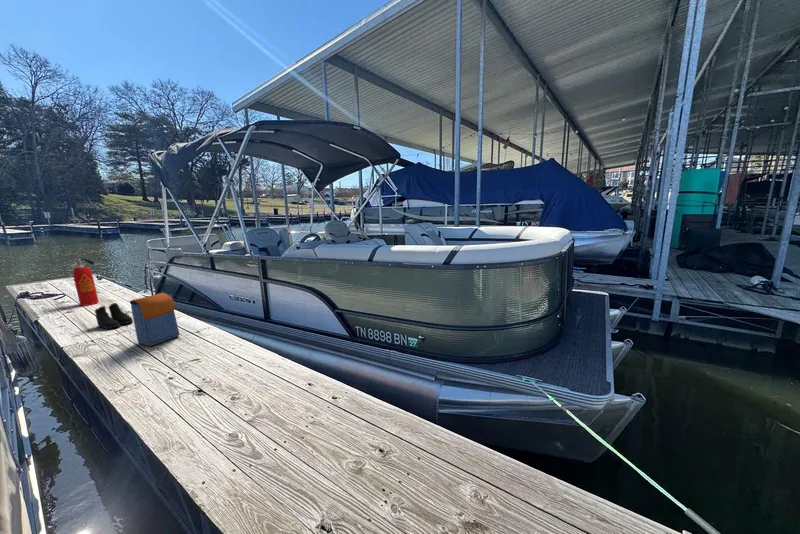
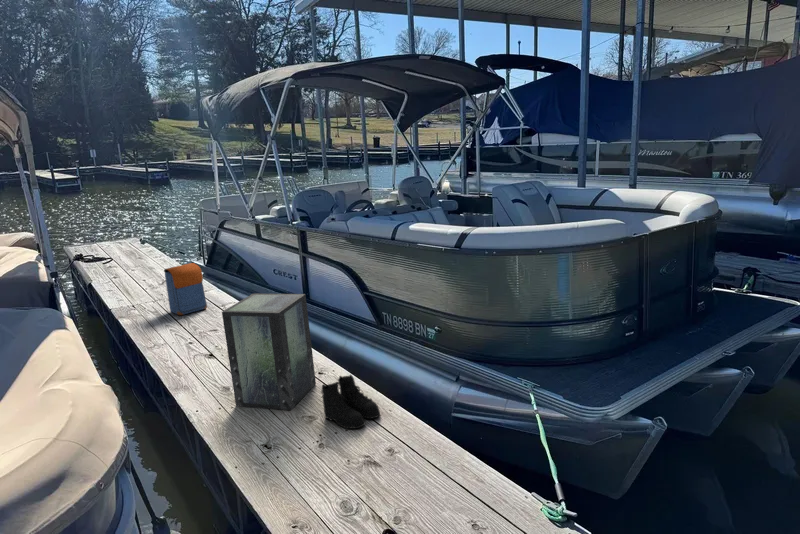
fire extinguisher: present [71,258,99,306] -> none [116,221,141,272]
boots: present [95,303,133,329] -> present [321,375,380,429]
storage box: none [238,318,340,465] -> present [222,294,316,410]

